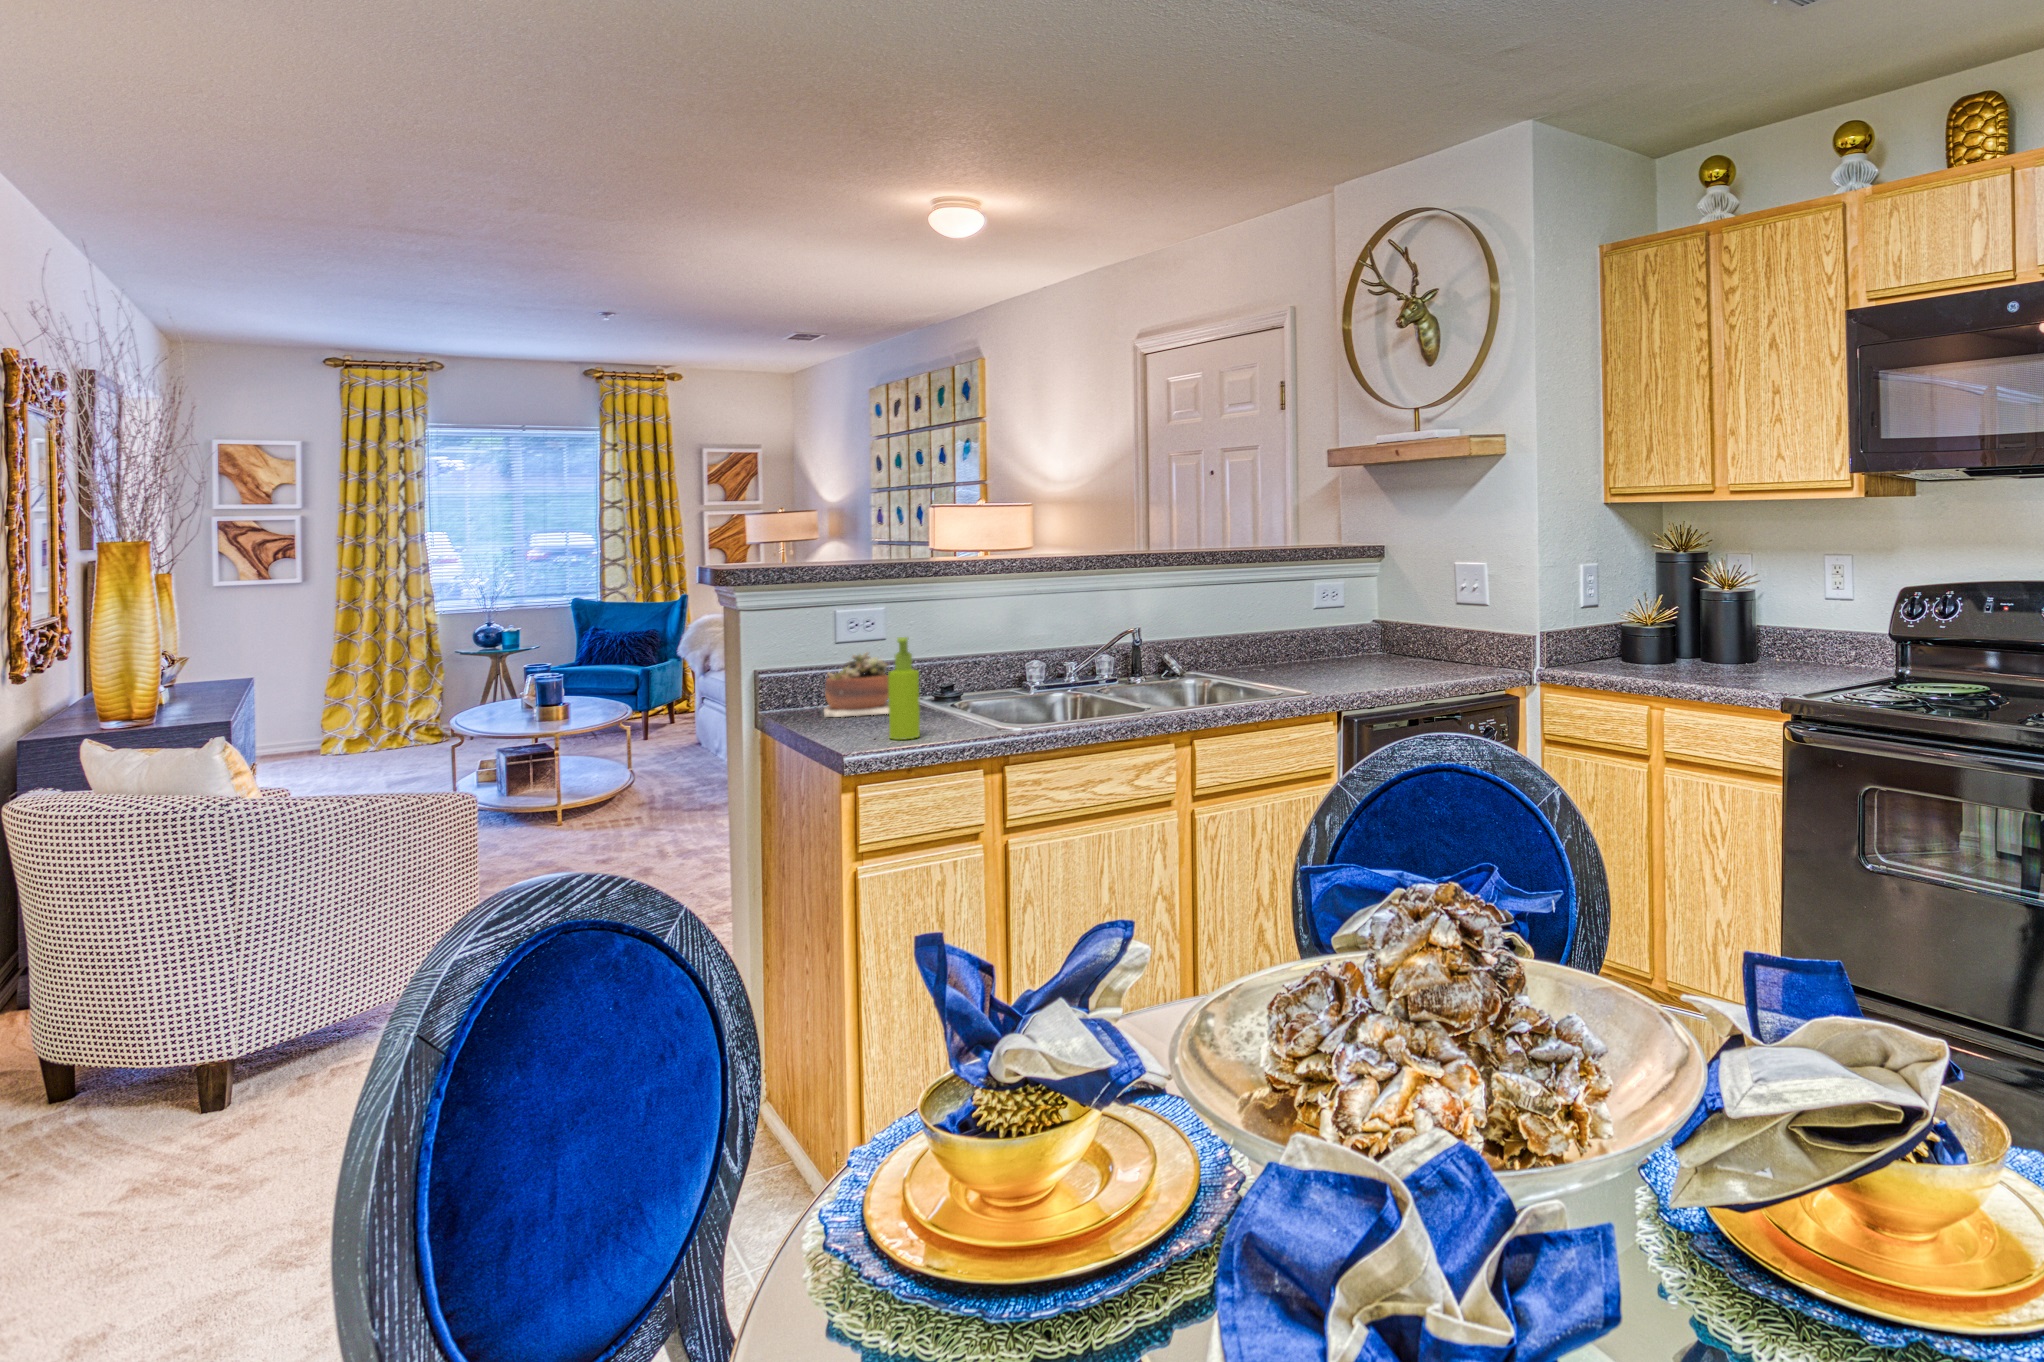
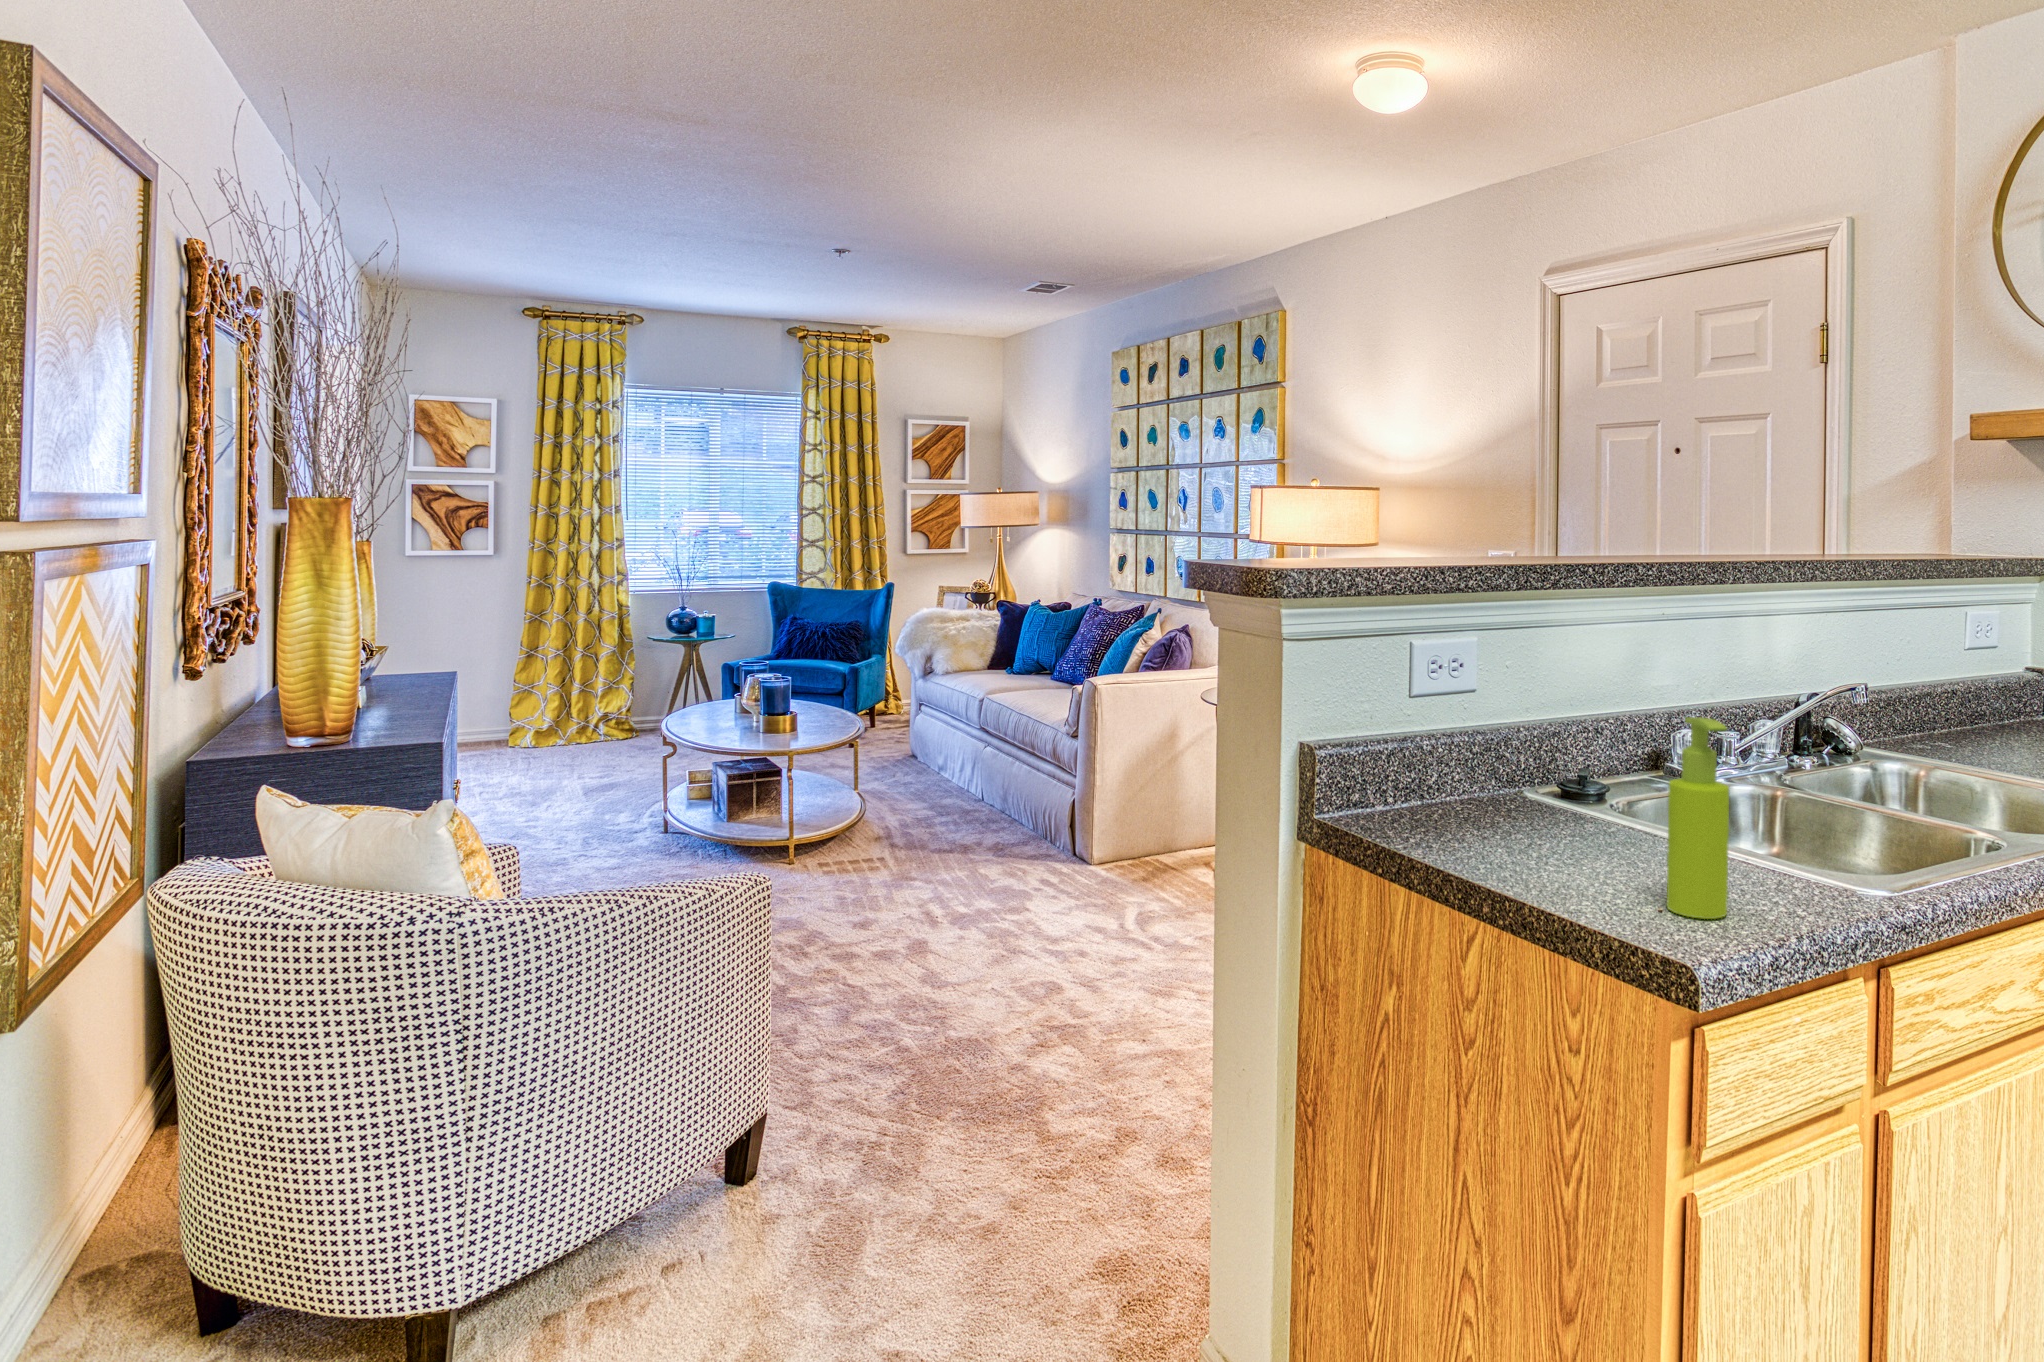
succulent plant: present [824,653,889,717] -> none [1403,718,1544,836]

